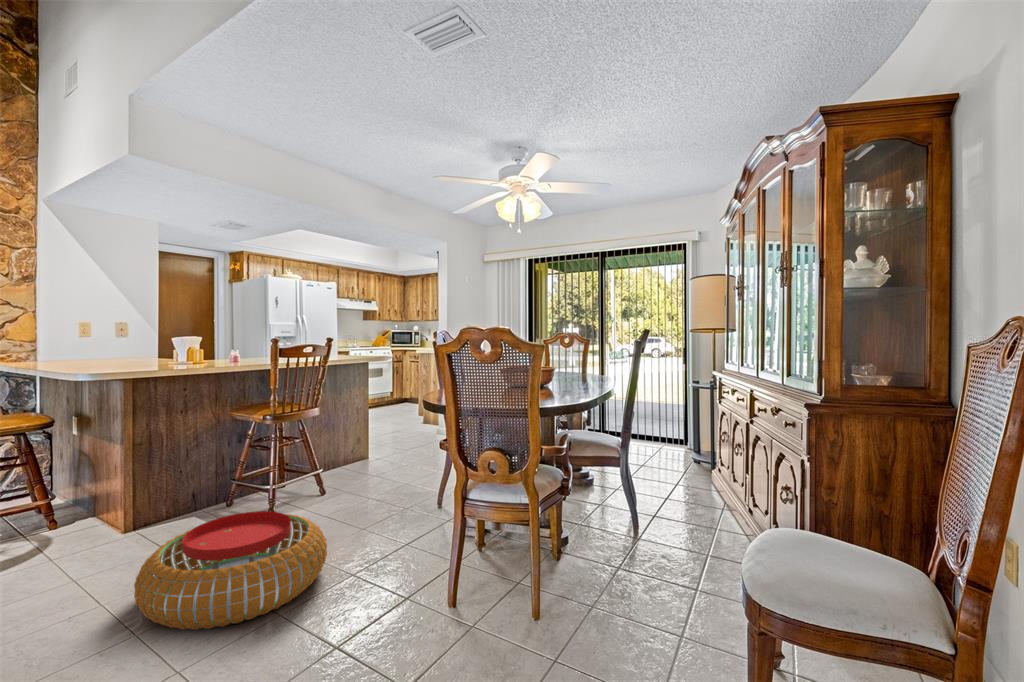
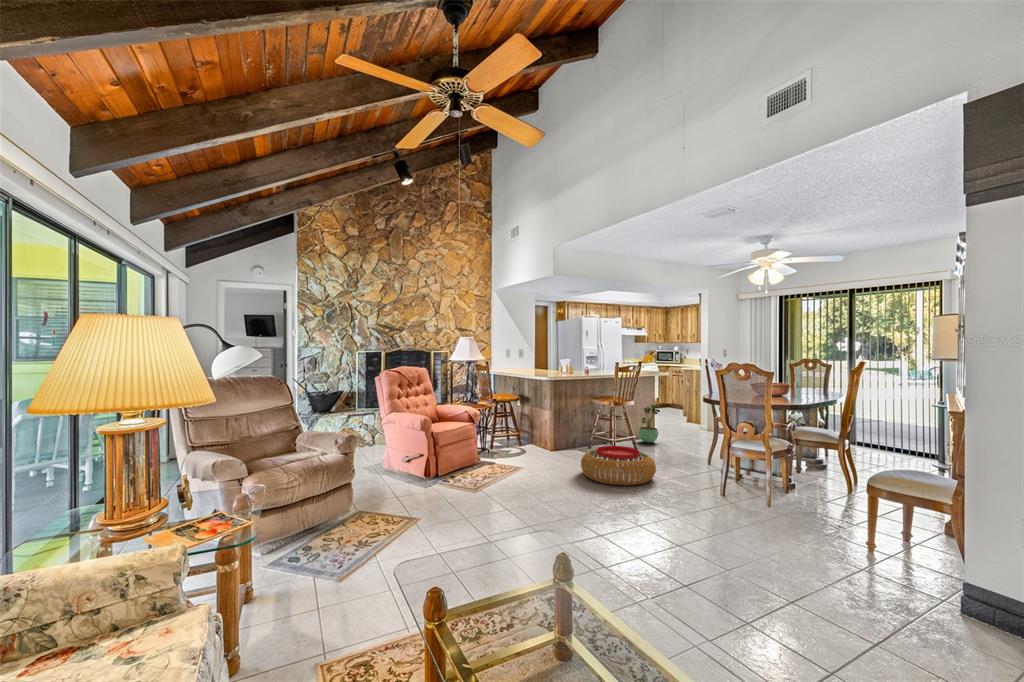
potted plant: none [337,407,374,470] -> present [638,405,660,443]

